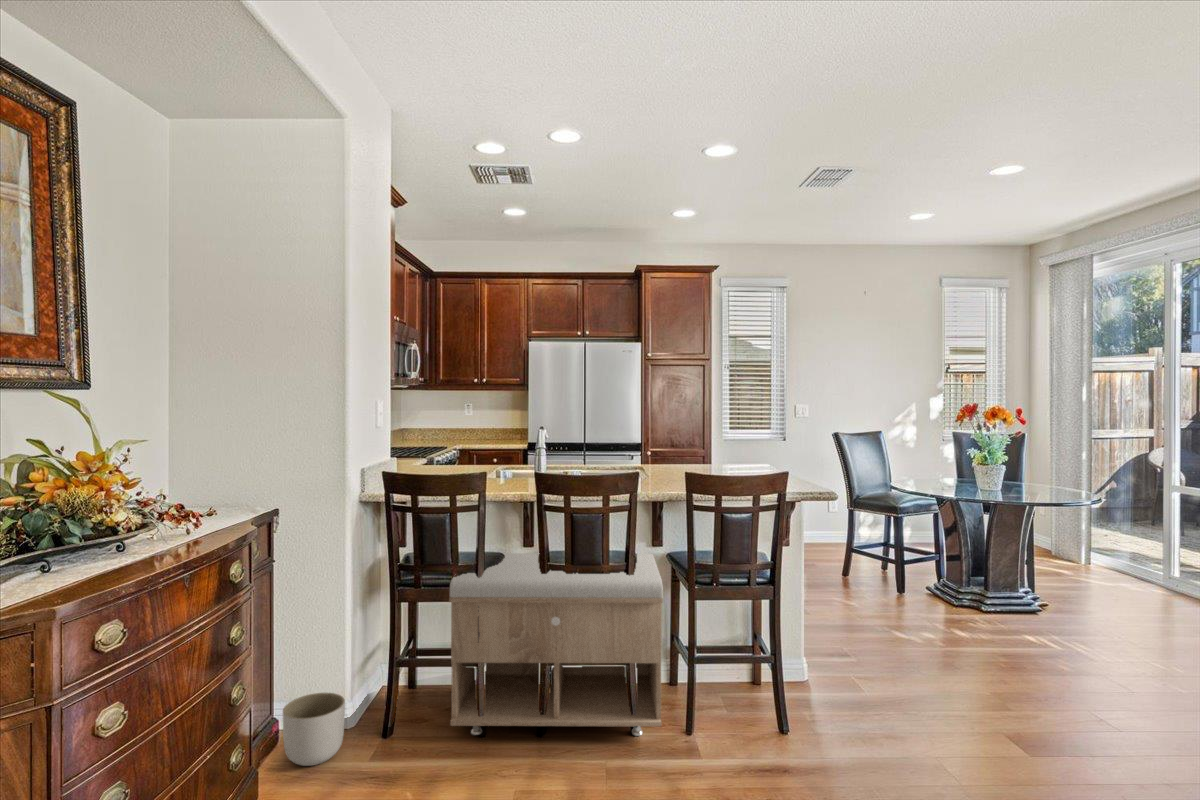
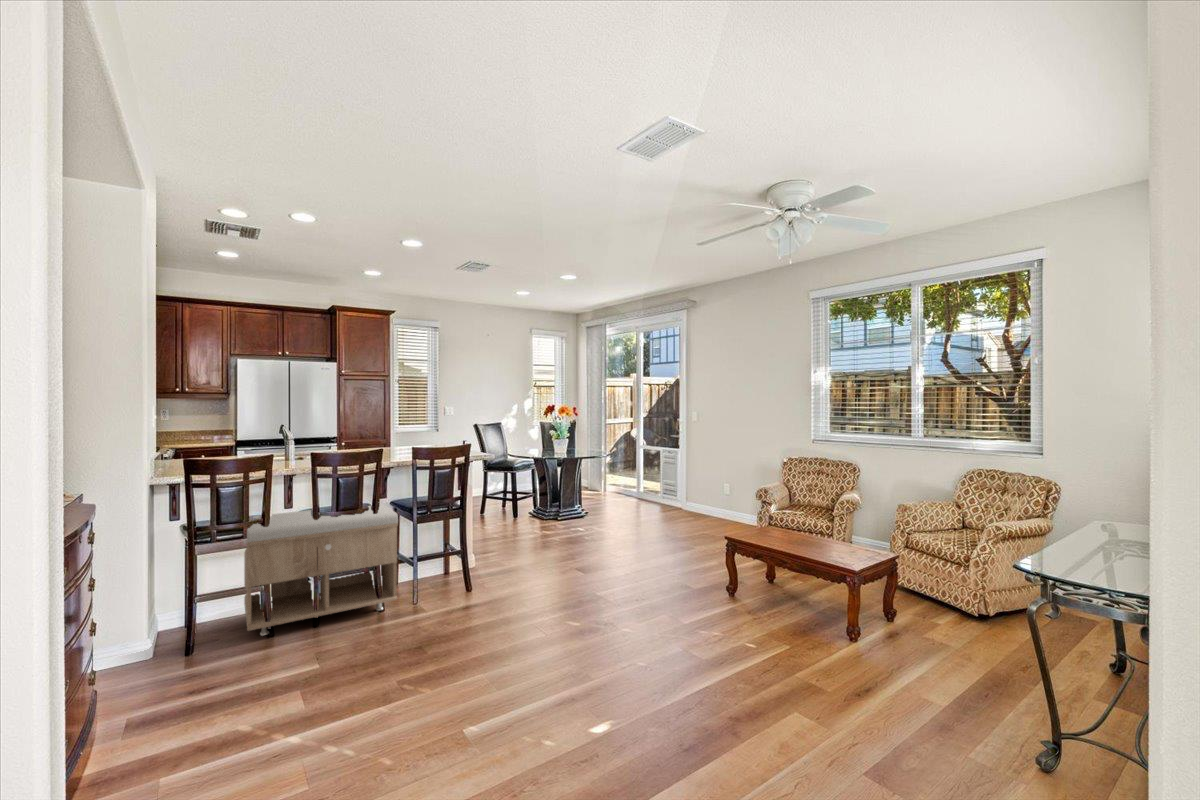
planter: present [283,693,345,766] -> none [102,629,159,683]

